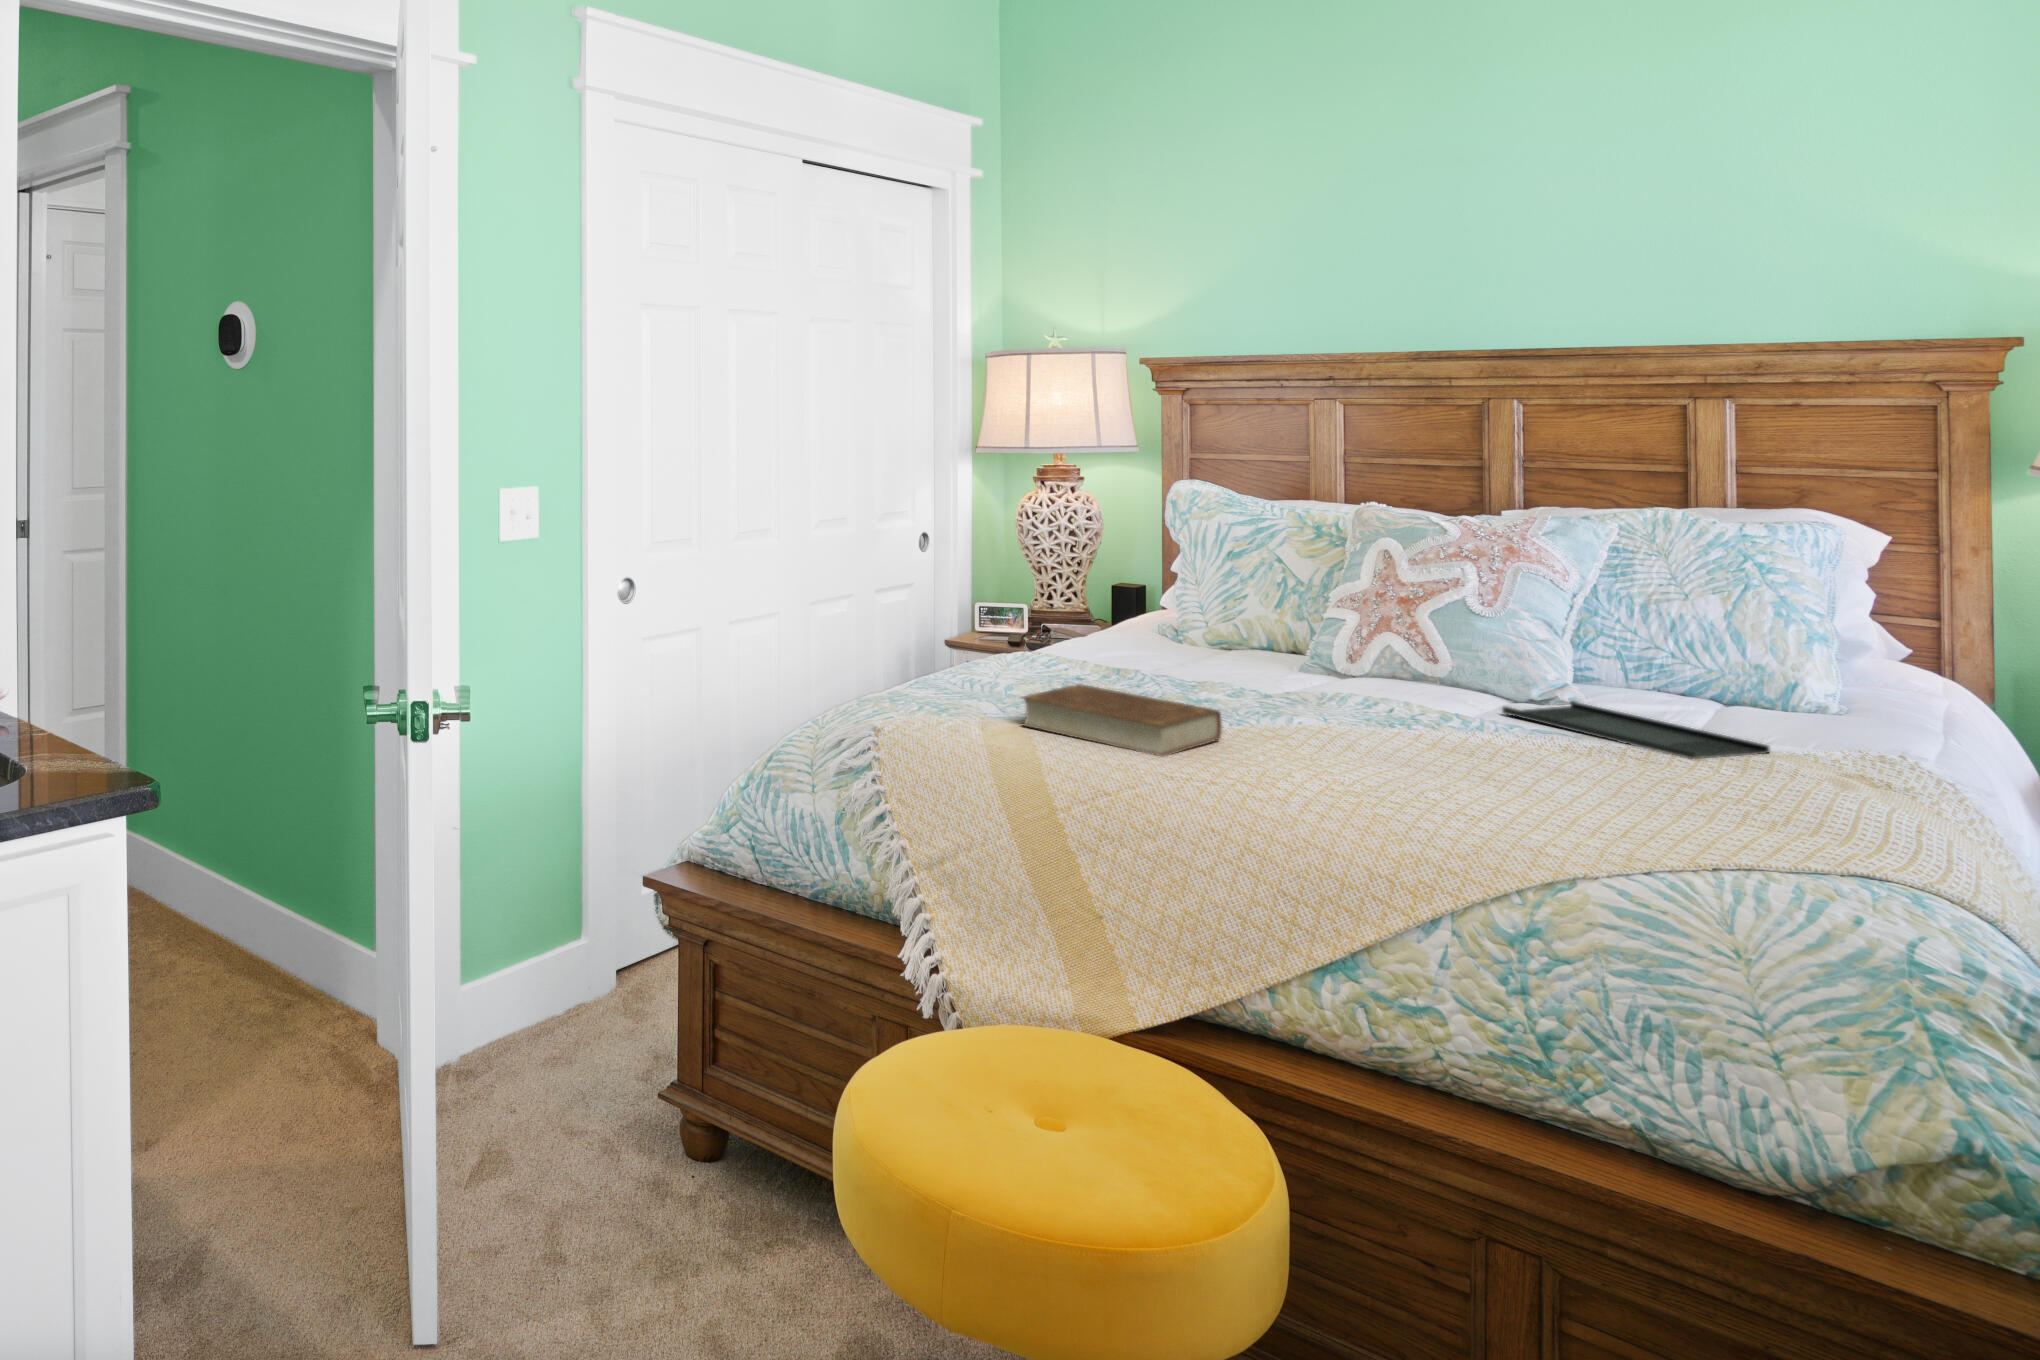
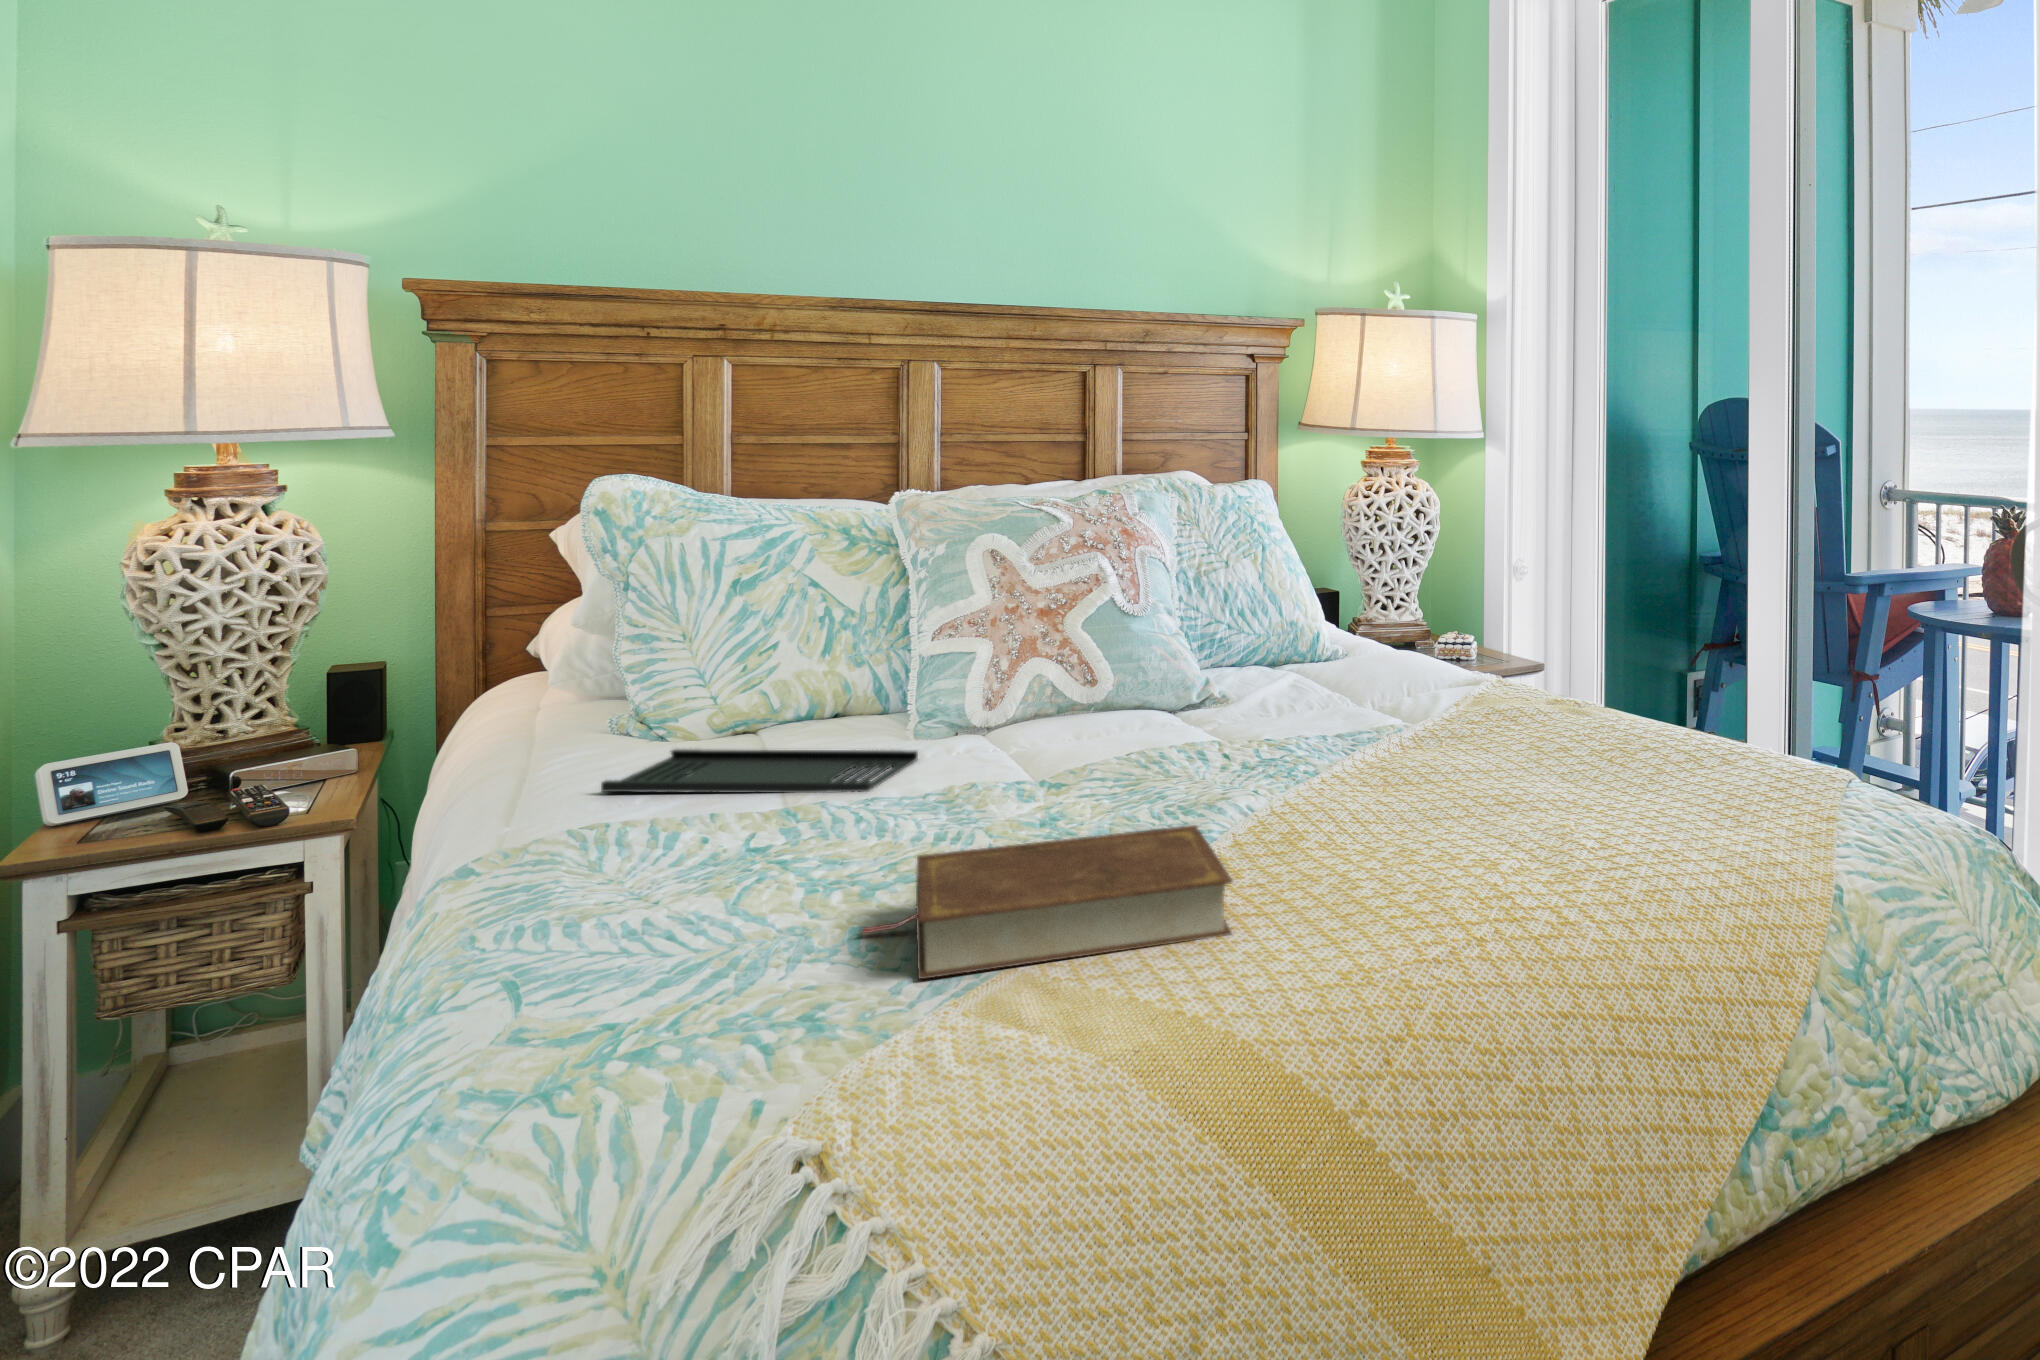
tray: present [1502,701,1769,759] -> present [601,749,918,793]

